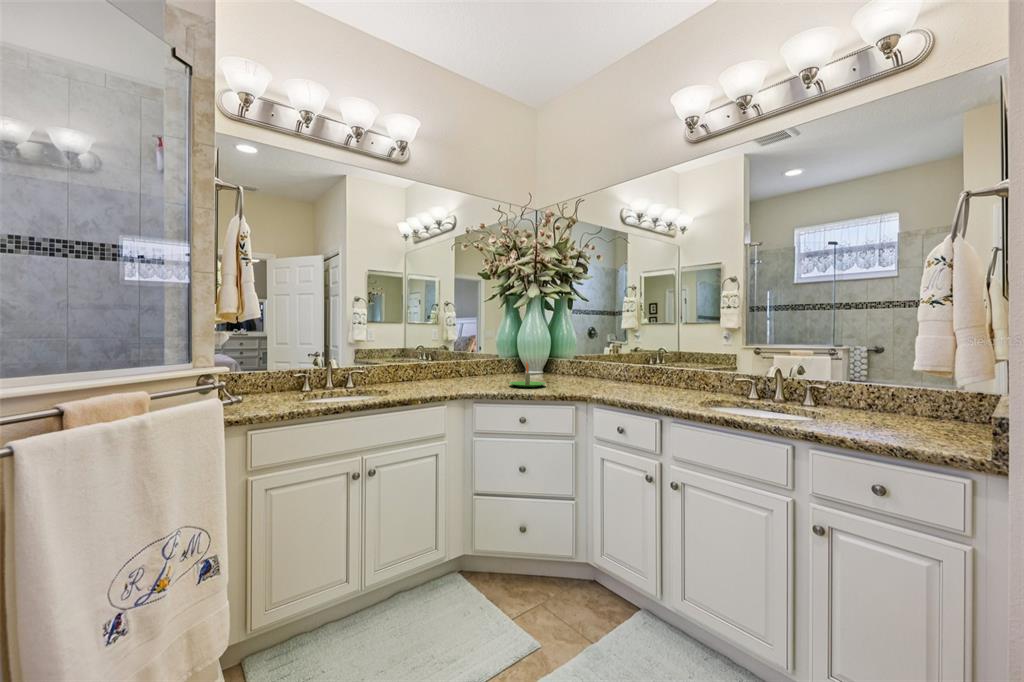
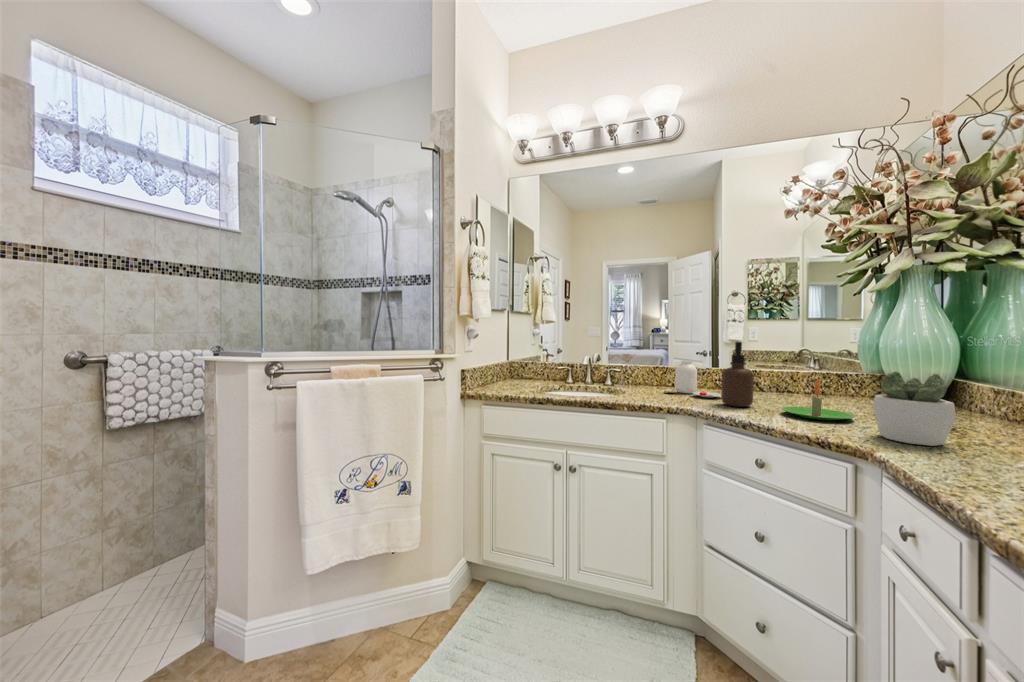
soap dispenser: none [469,339,490,388] -> present [721,342,754,407]
succulent plant: none [567,353,596,390] -> present [873,372,956,446]
jar: none [411,357,458,386] -> present [665,361,721,398]

